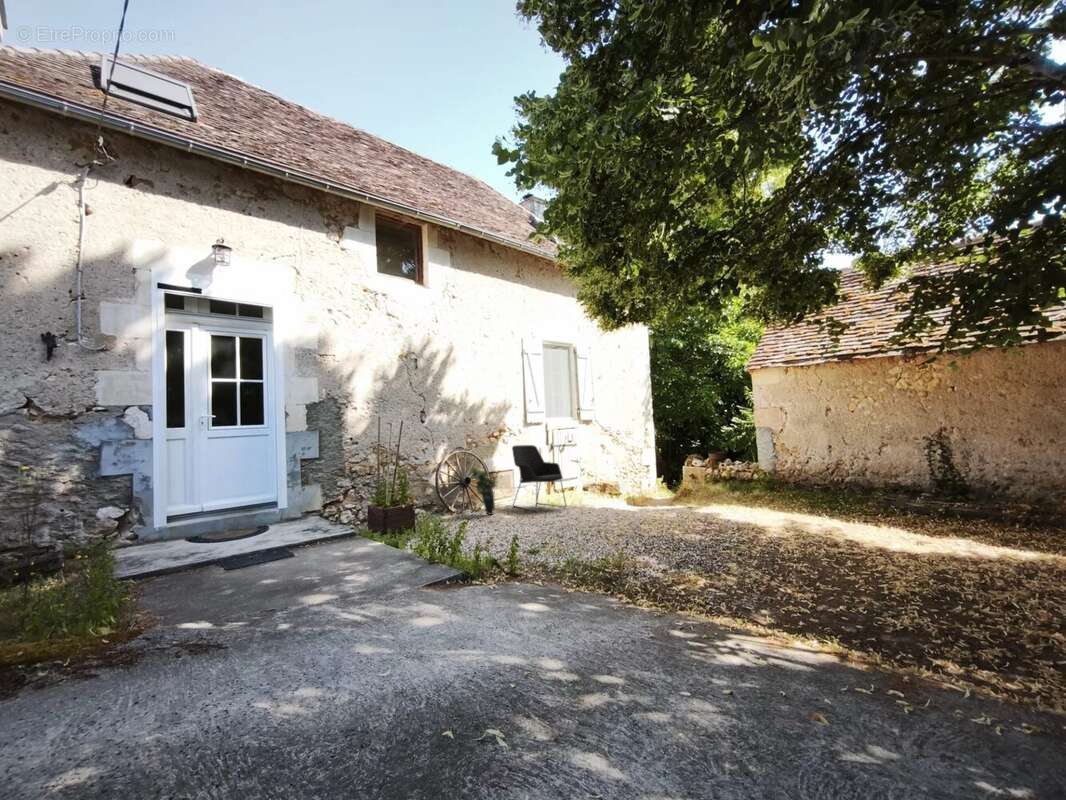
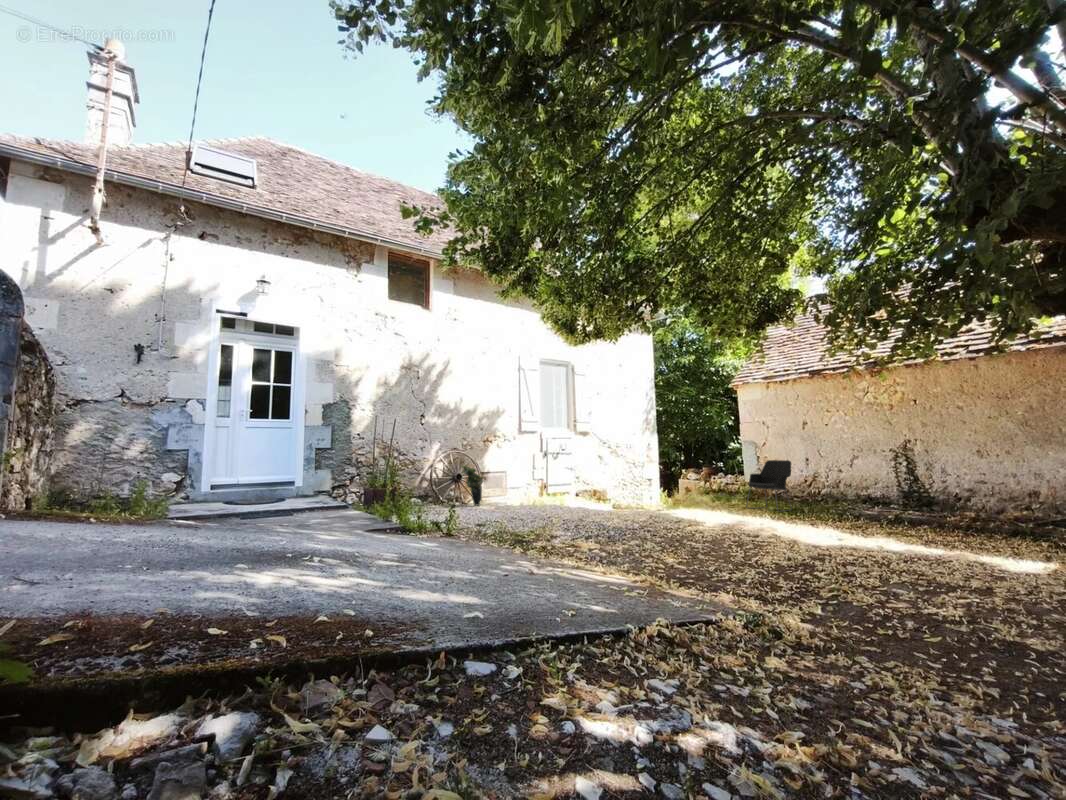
chair: present [512,445,566,511] -> present [746,460,792,511]

